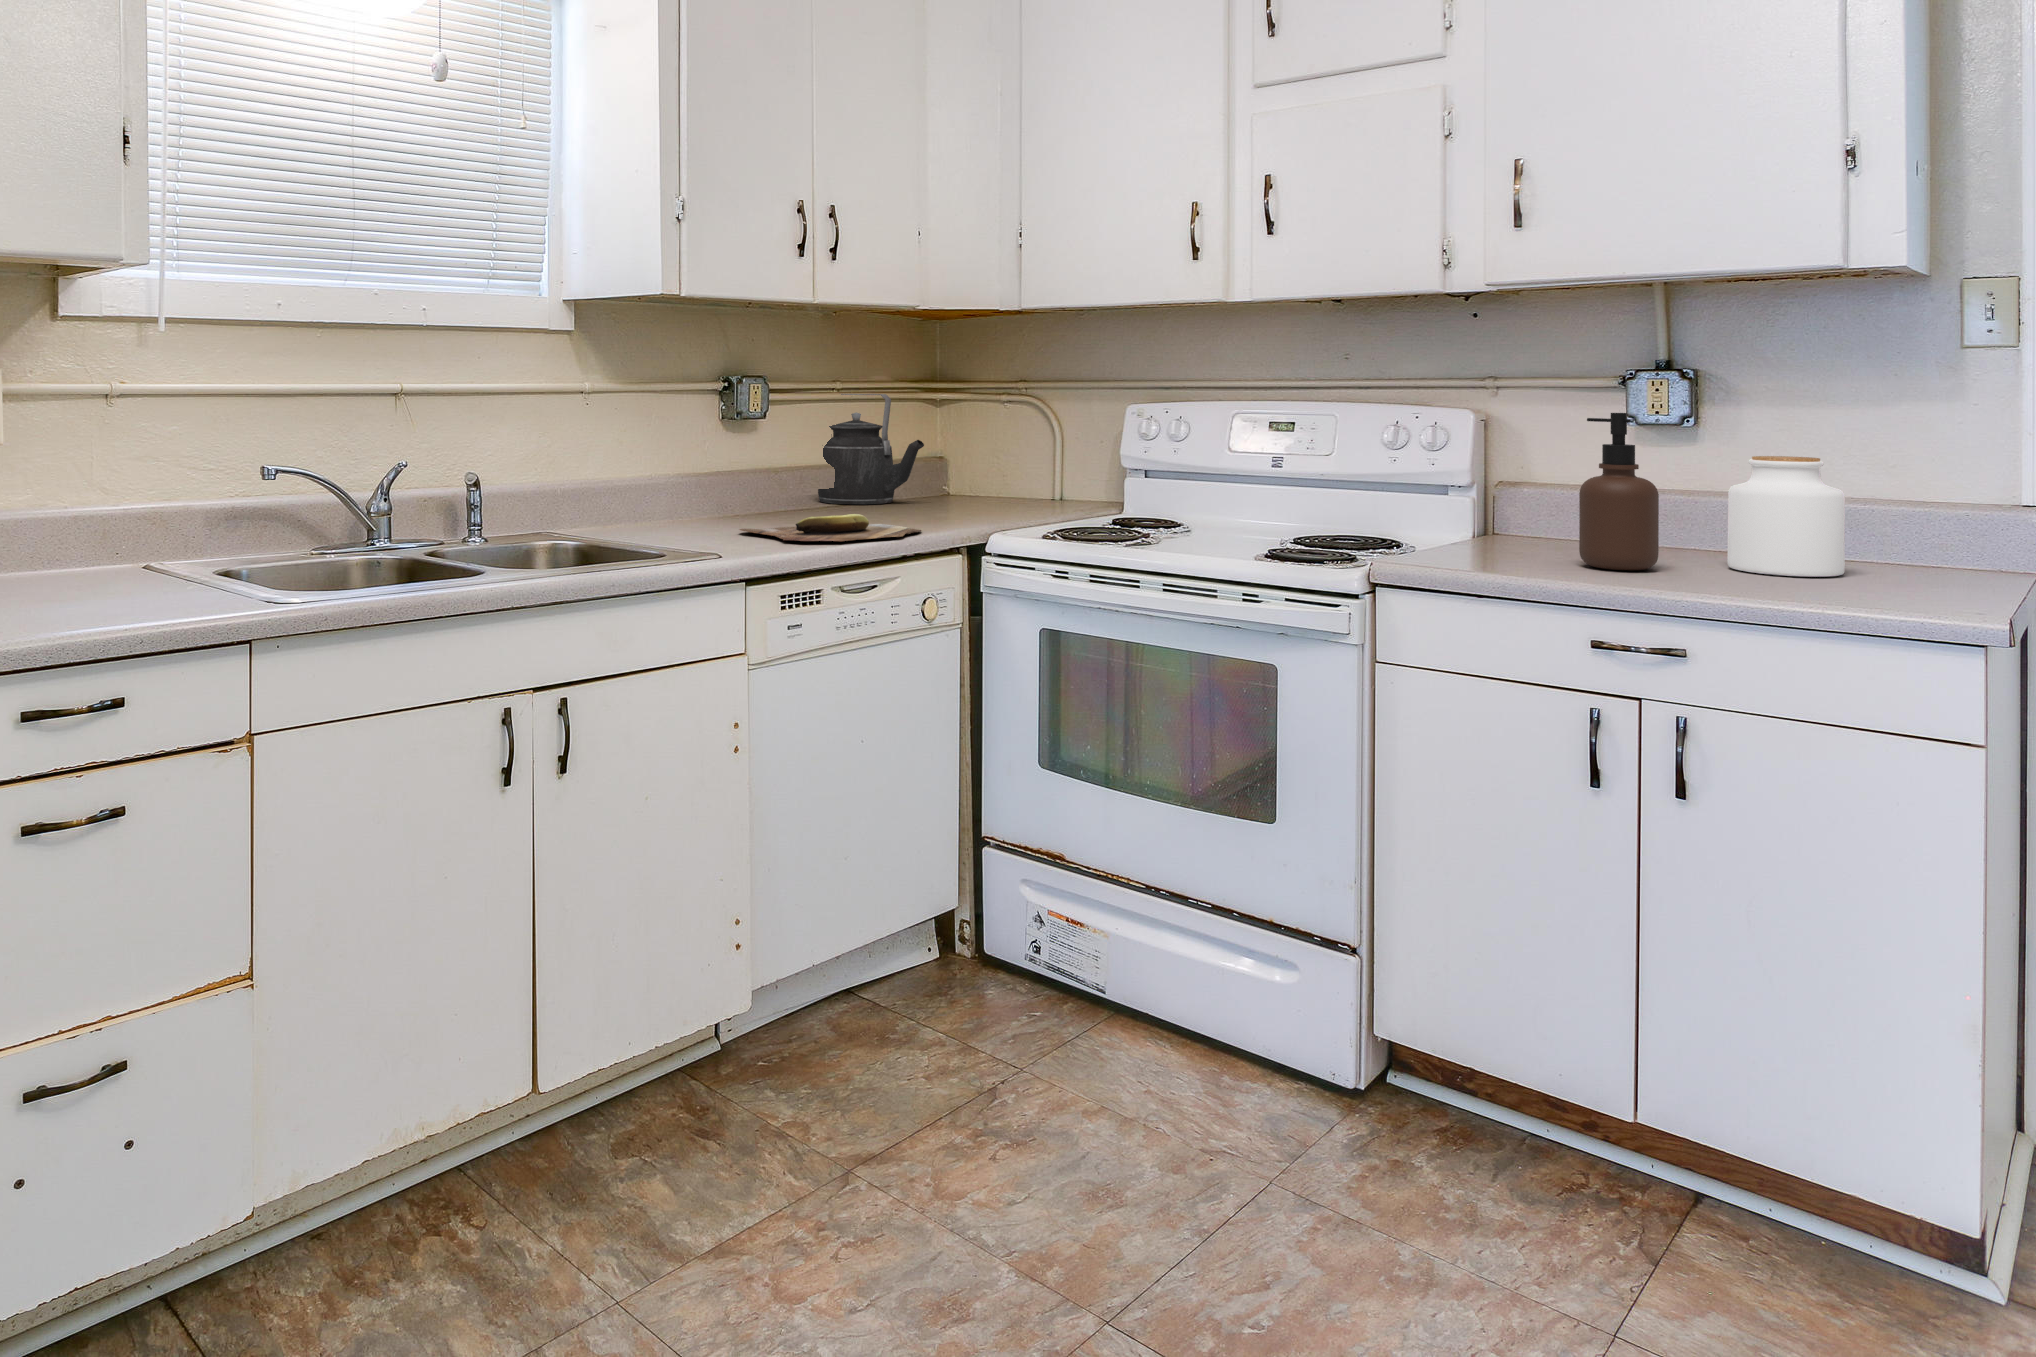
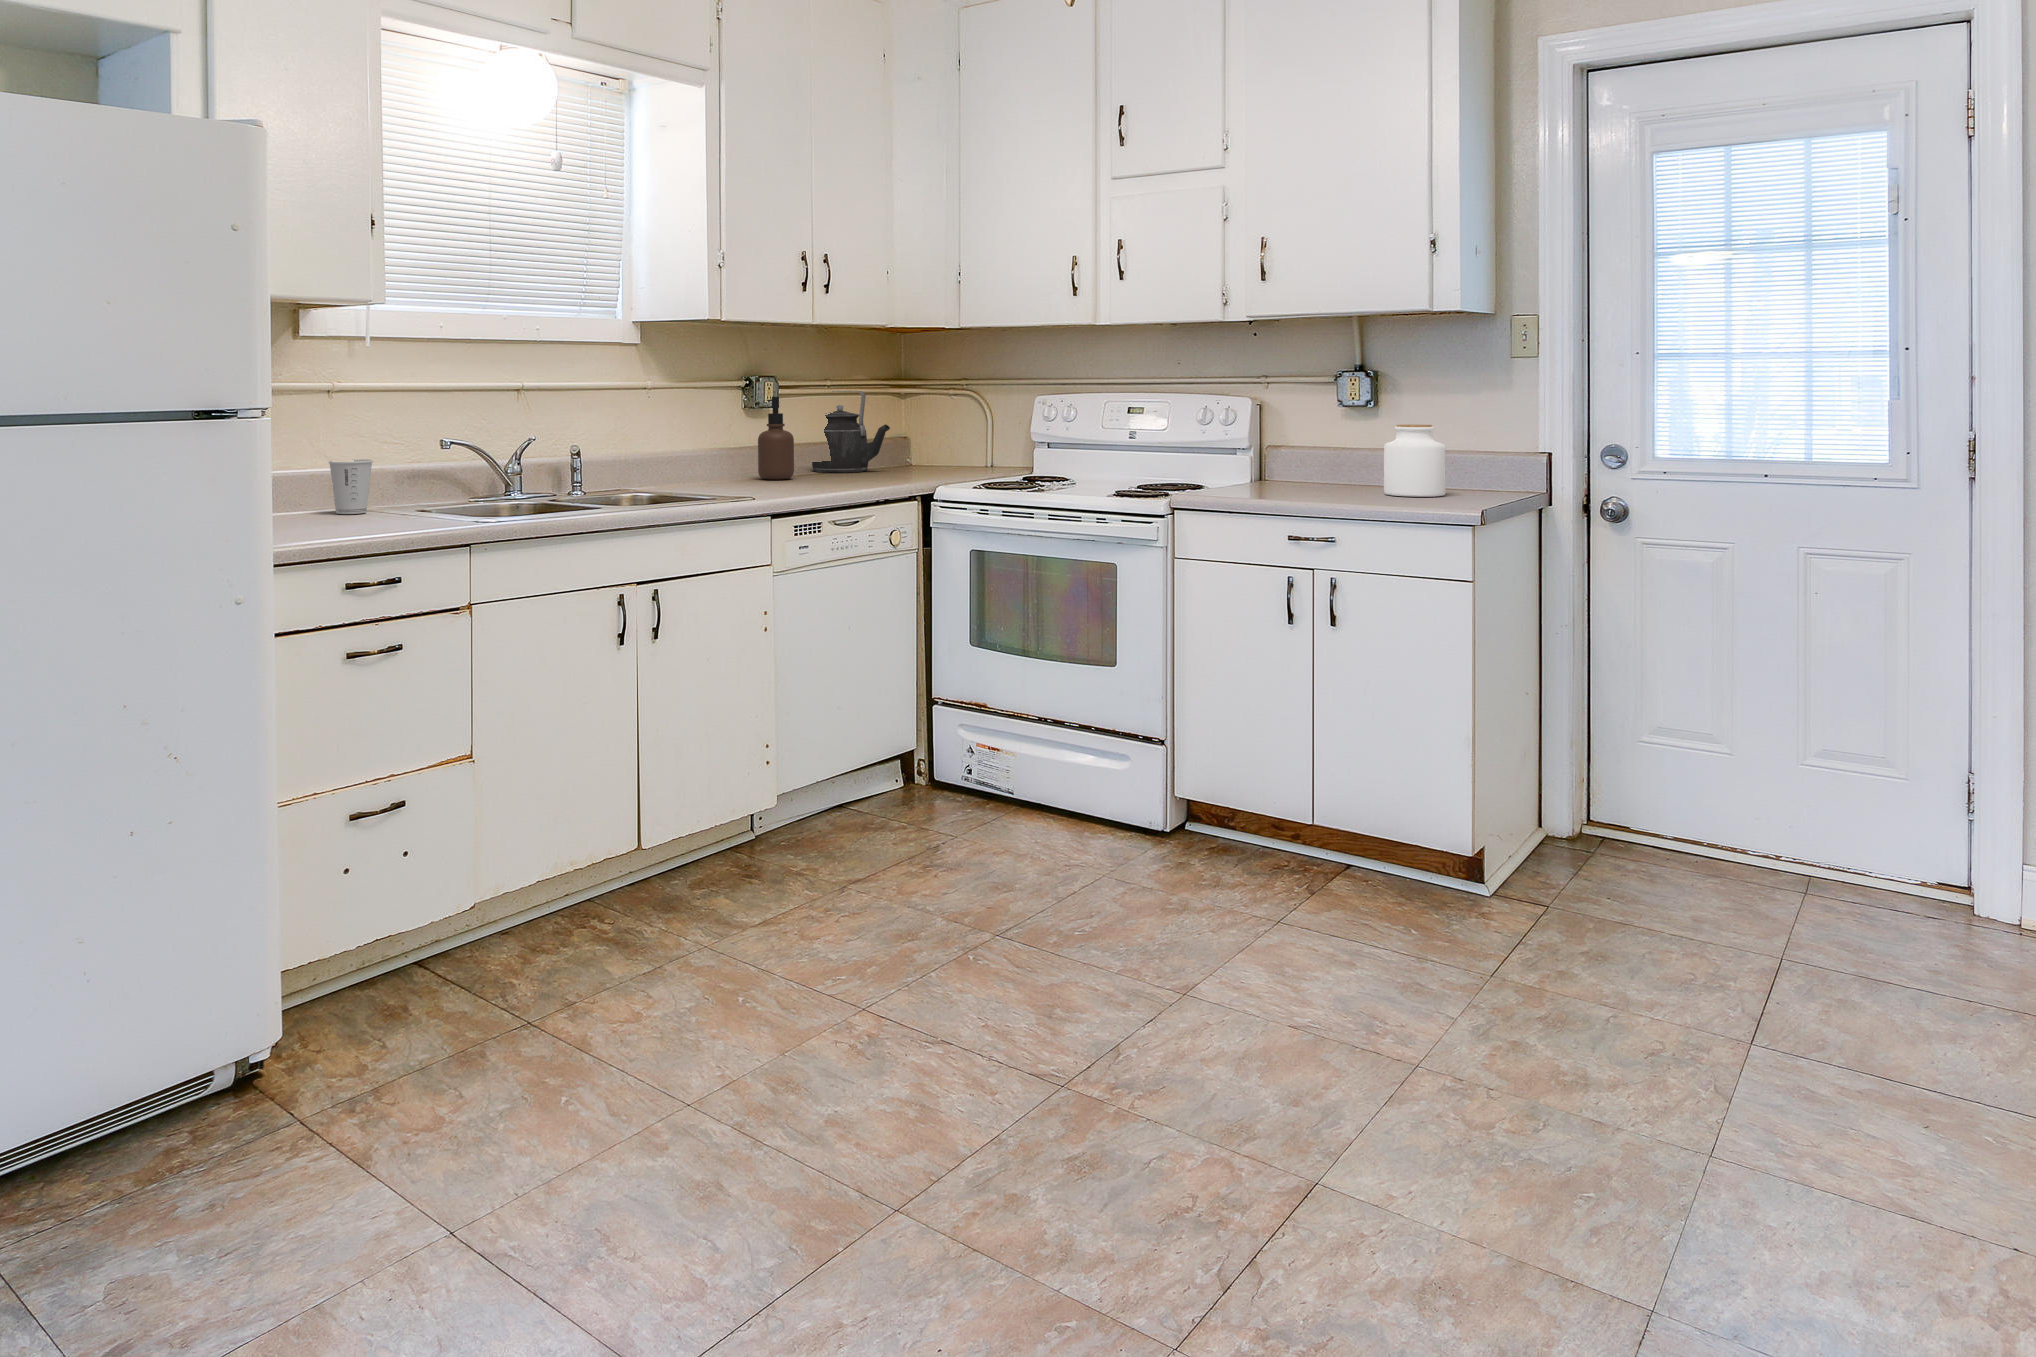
soap dispenser: present [1579,413,1659,570] -> present [758,397,794,480]
paper cup: none [99,493,164,574] -> present [329,459,373,514]
cutting board: present [739,514,921,541] -> none [761,474,889,491]

